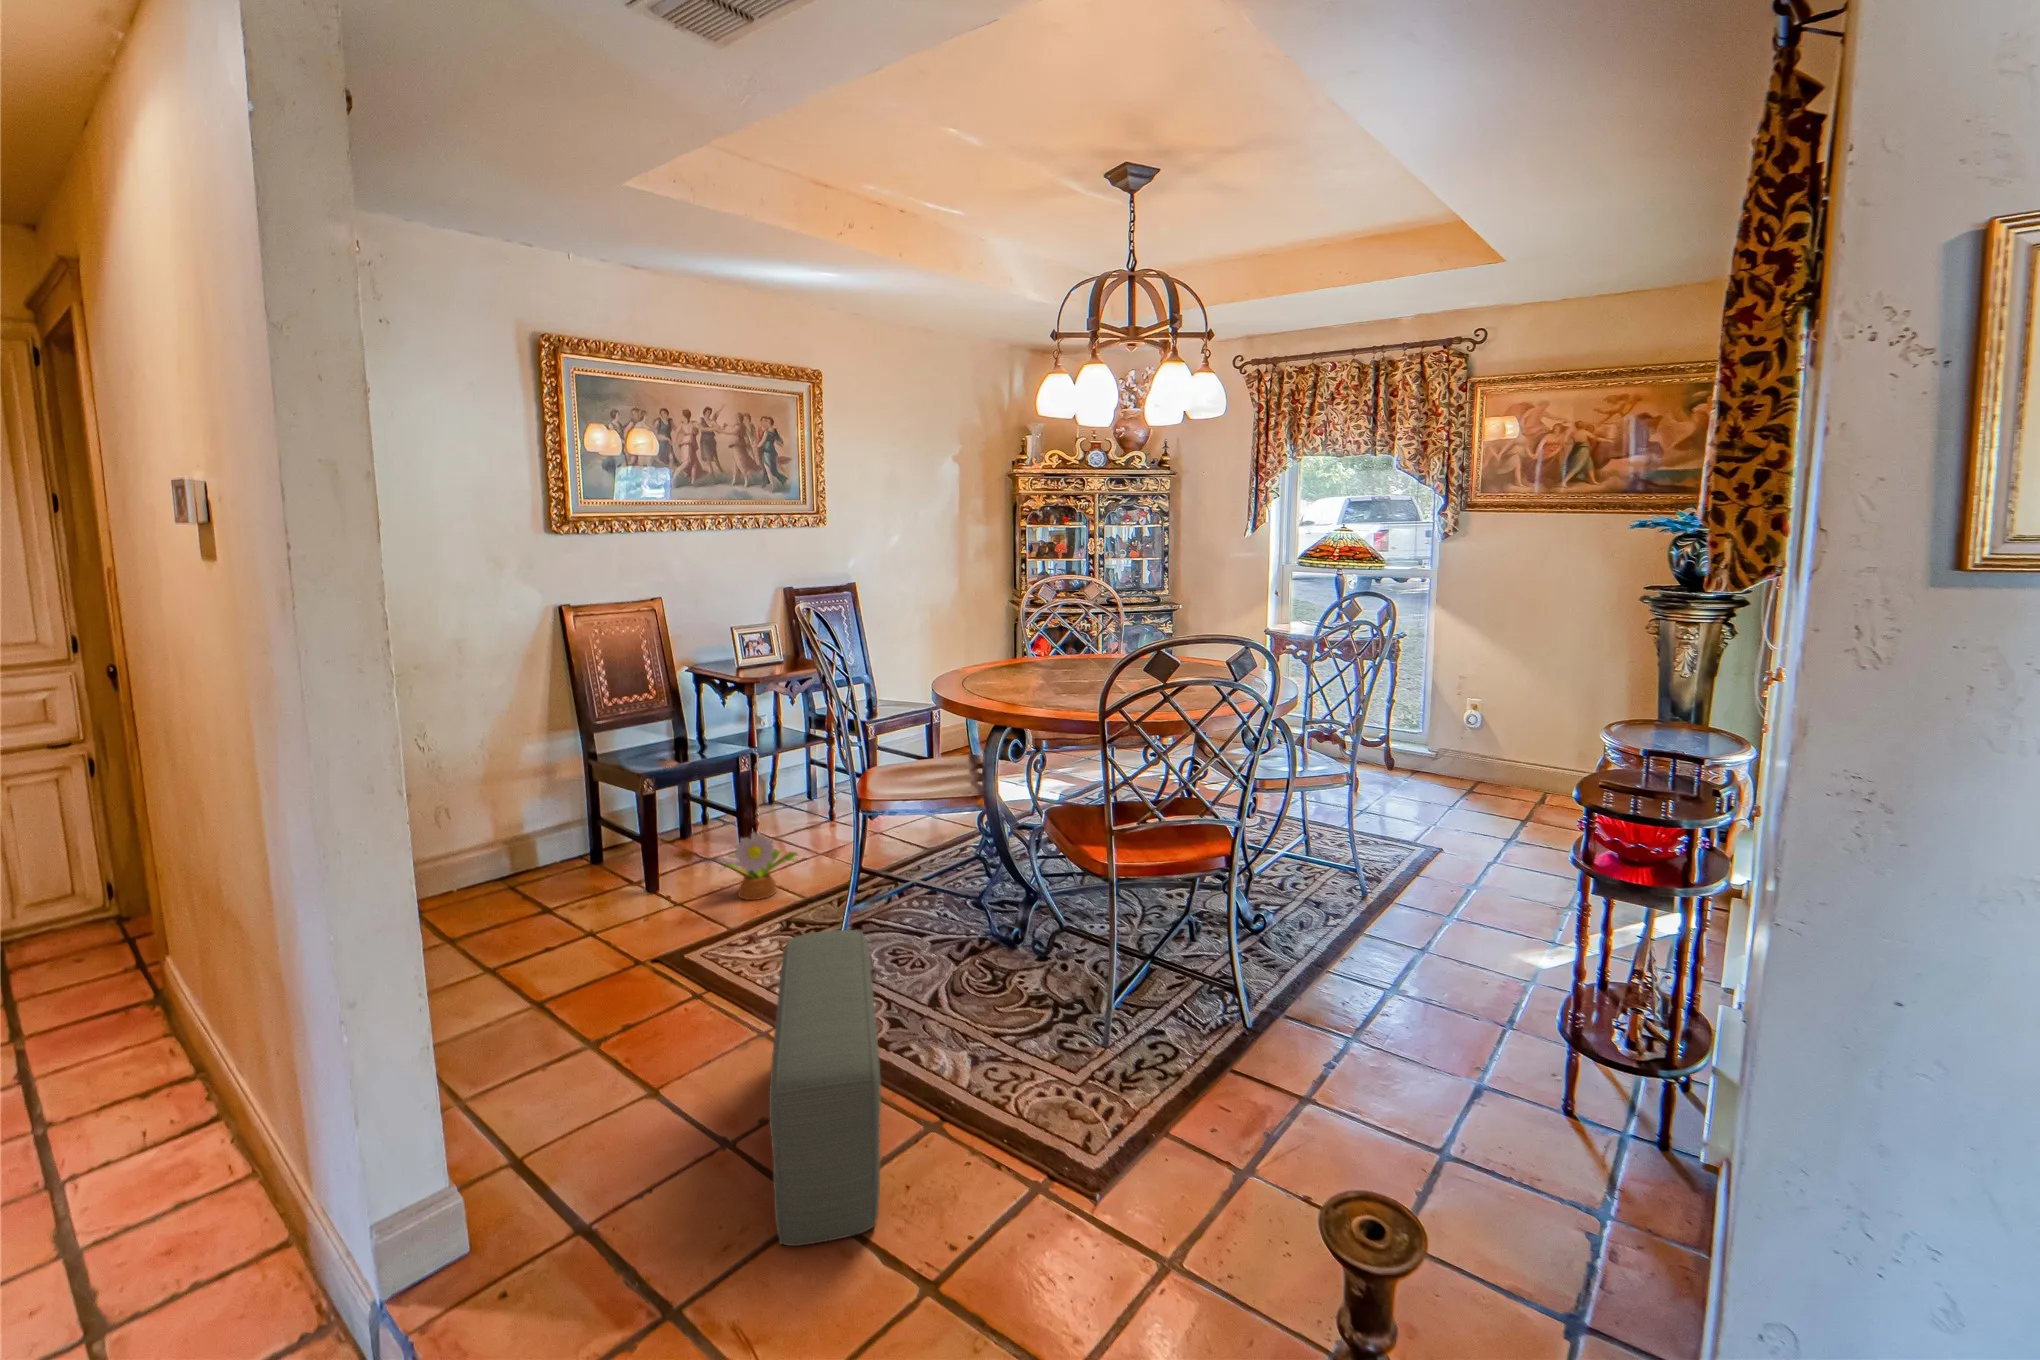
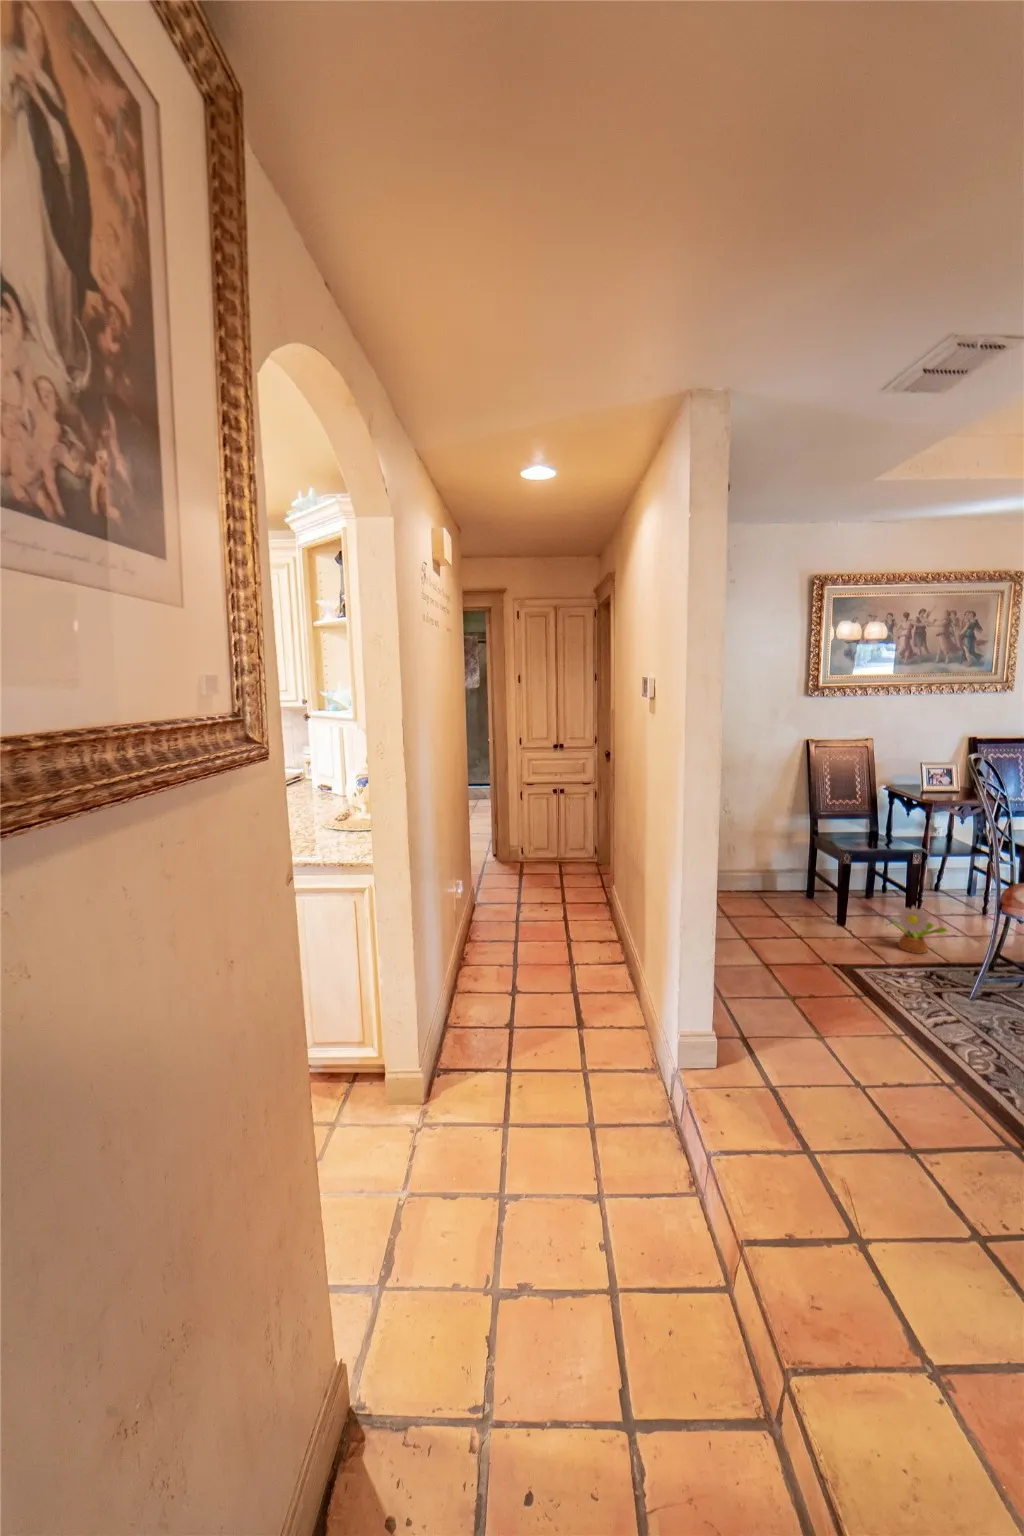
pouf: present [769,930,881,1246] -> none [878,977,982,1183]

